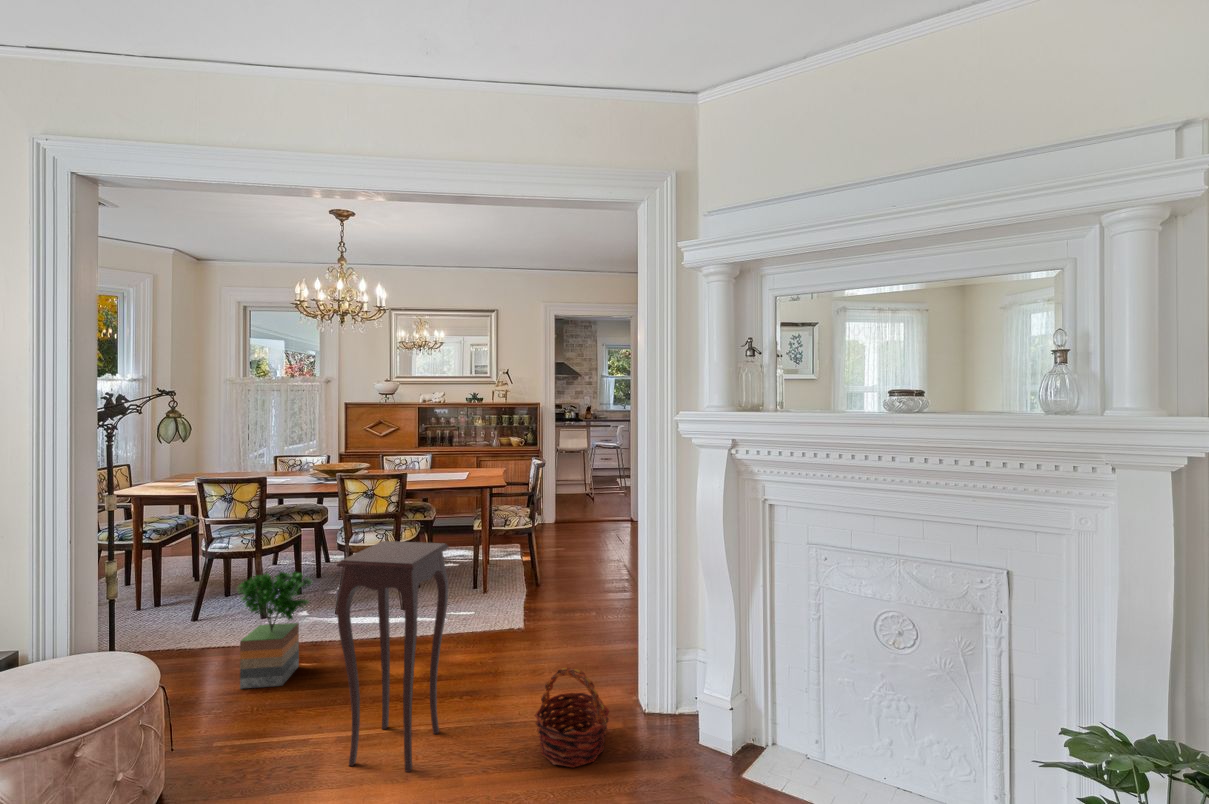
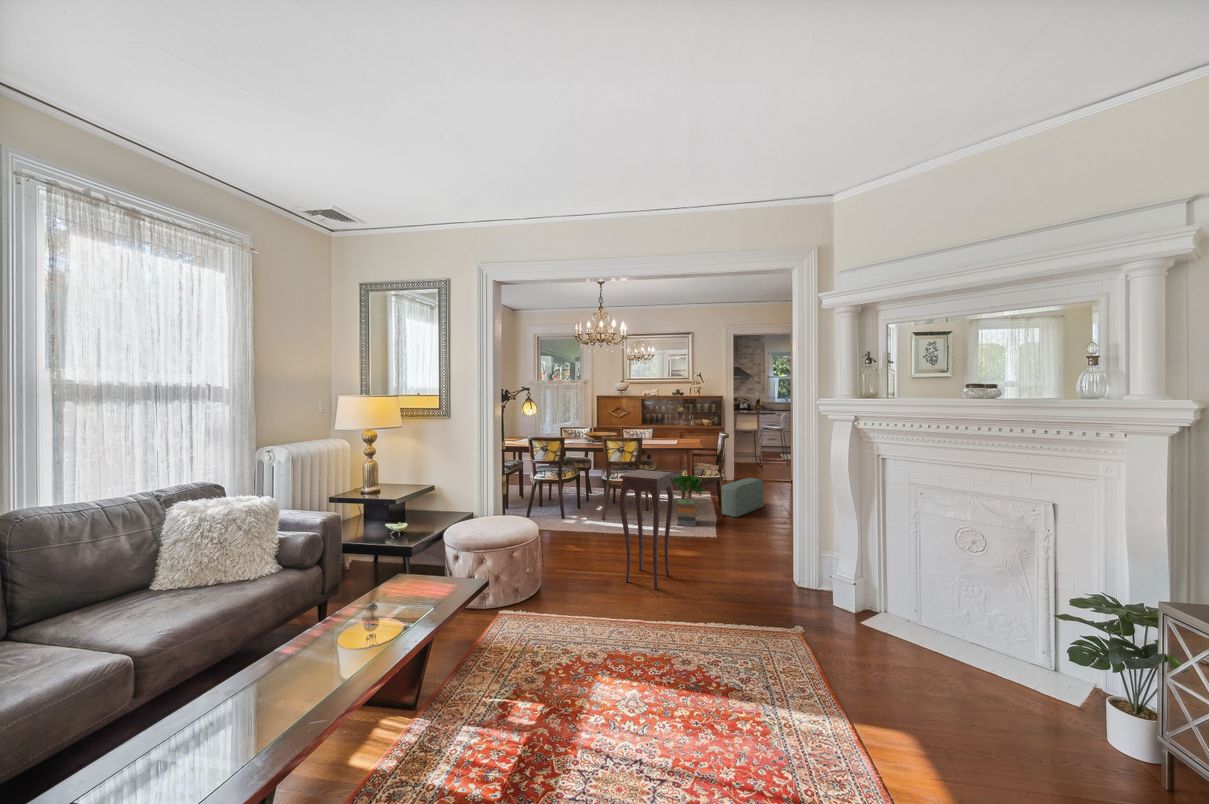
pouf: none [536,523,595,587] -> present [721,478,764,517]
potted tree: present [239,571,312,689] -> present [673,475,704,526]
basket: present [535,667,609,767] -> none [725,549,772,604]

